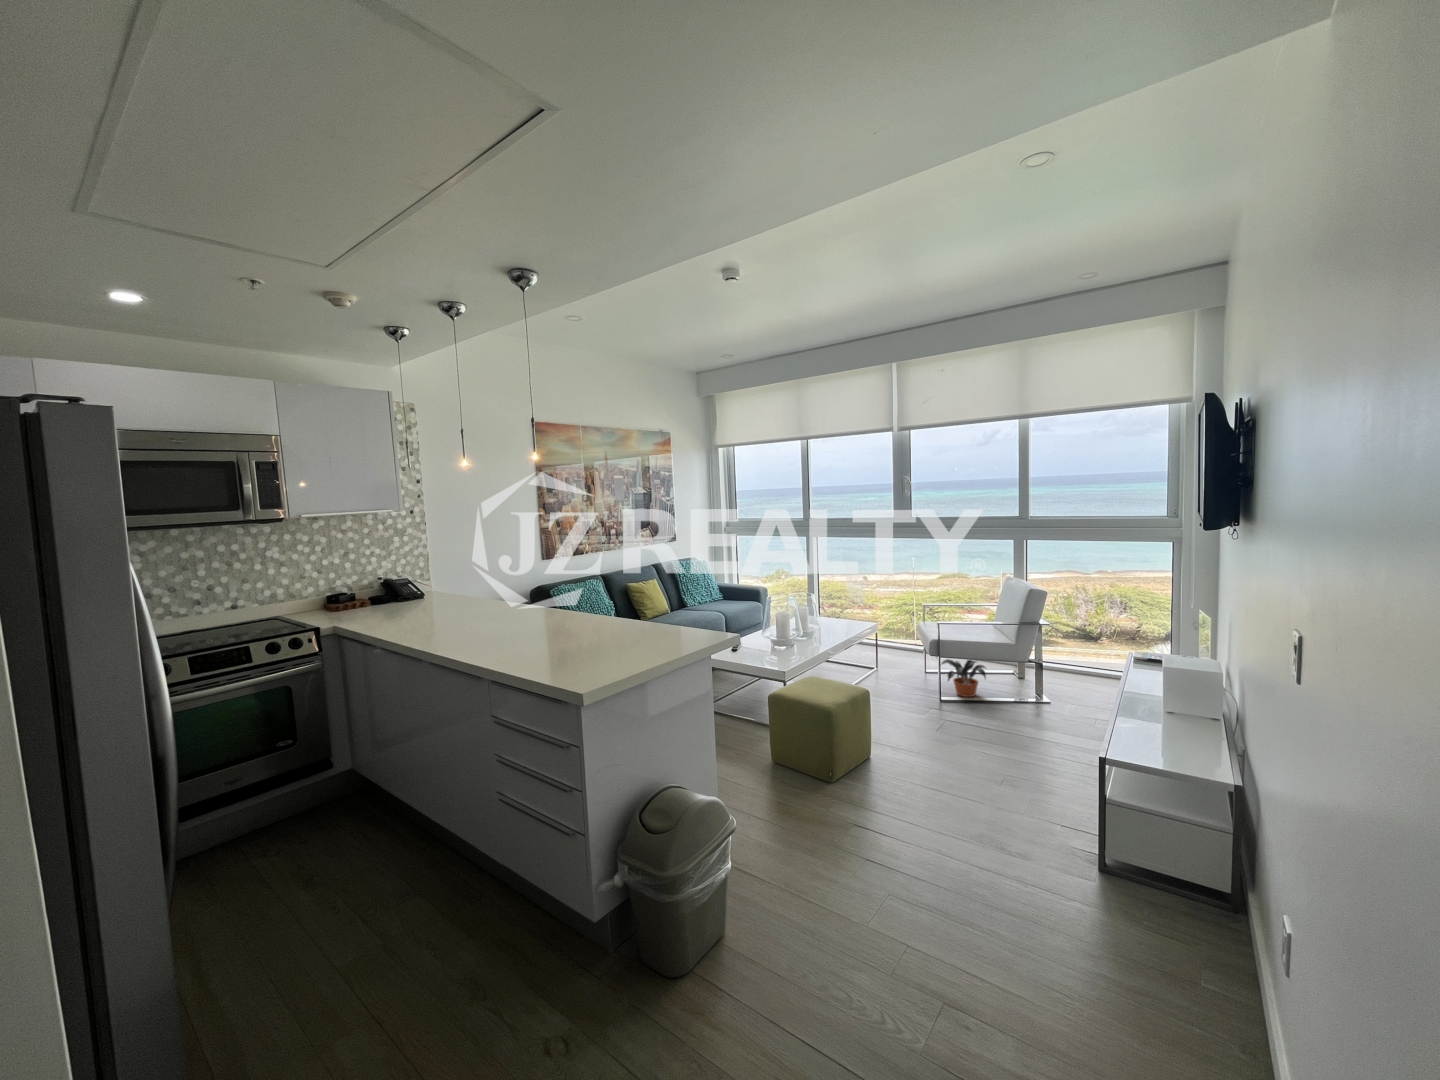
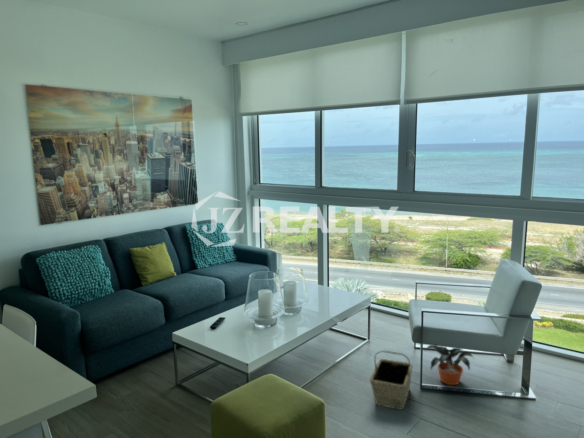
basket: none [894,663,931,716] -> present [370,351,413,410]

